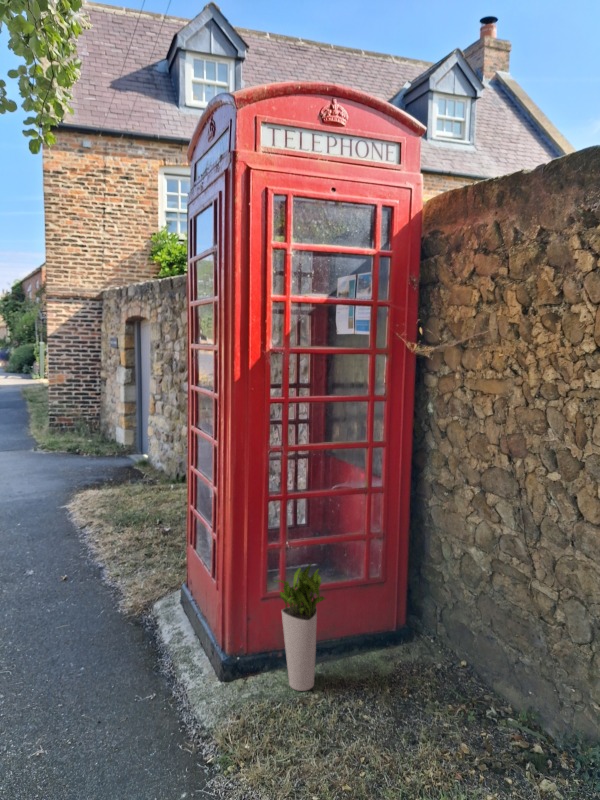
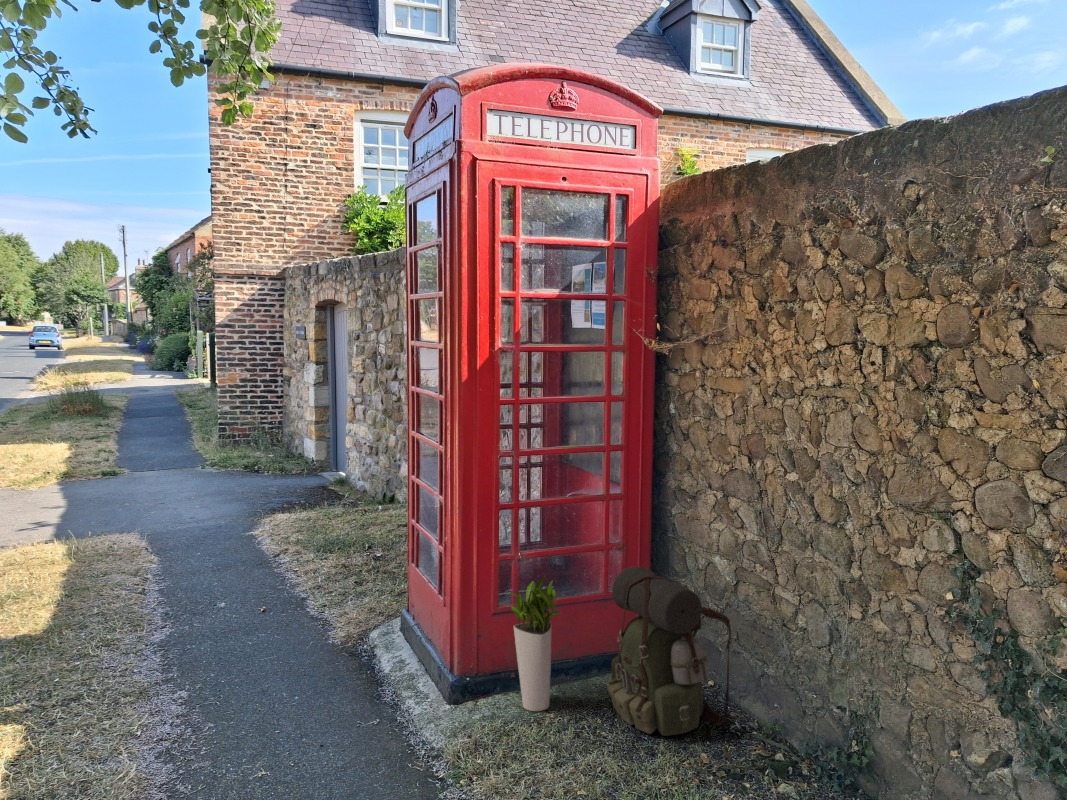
backpack: none [368,555,489,722] -> present [606,566,733,736]

